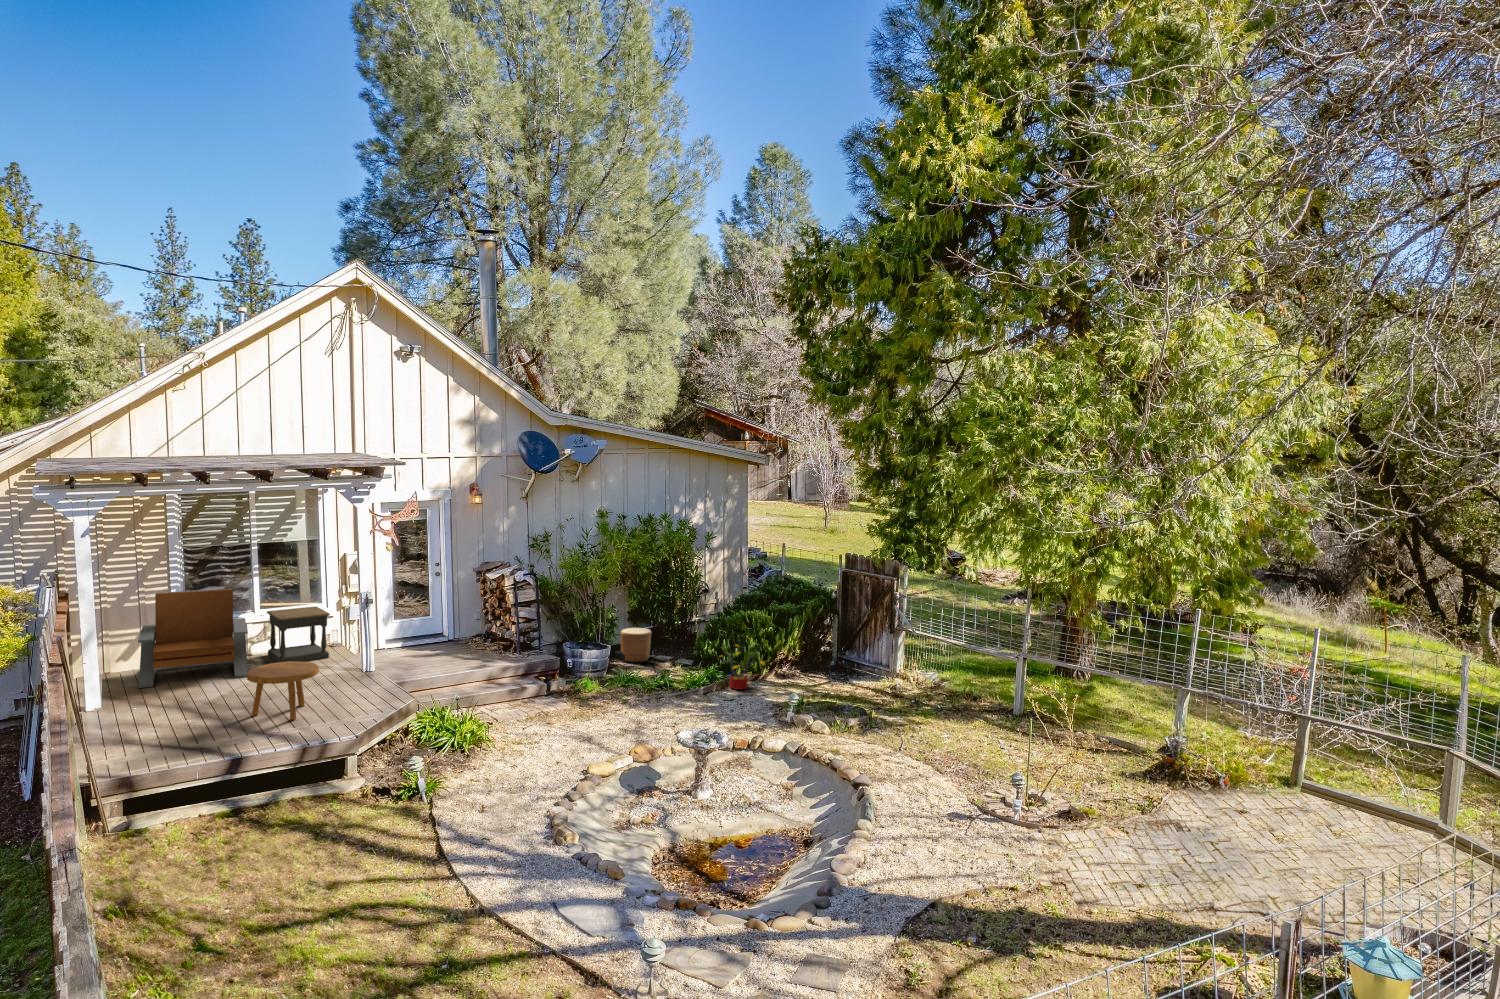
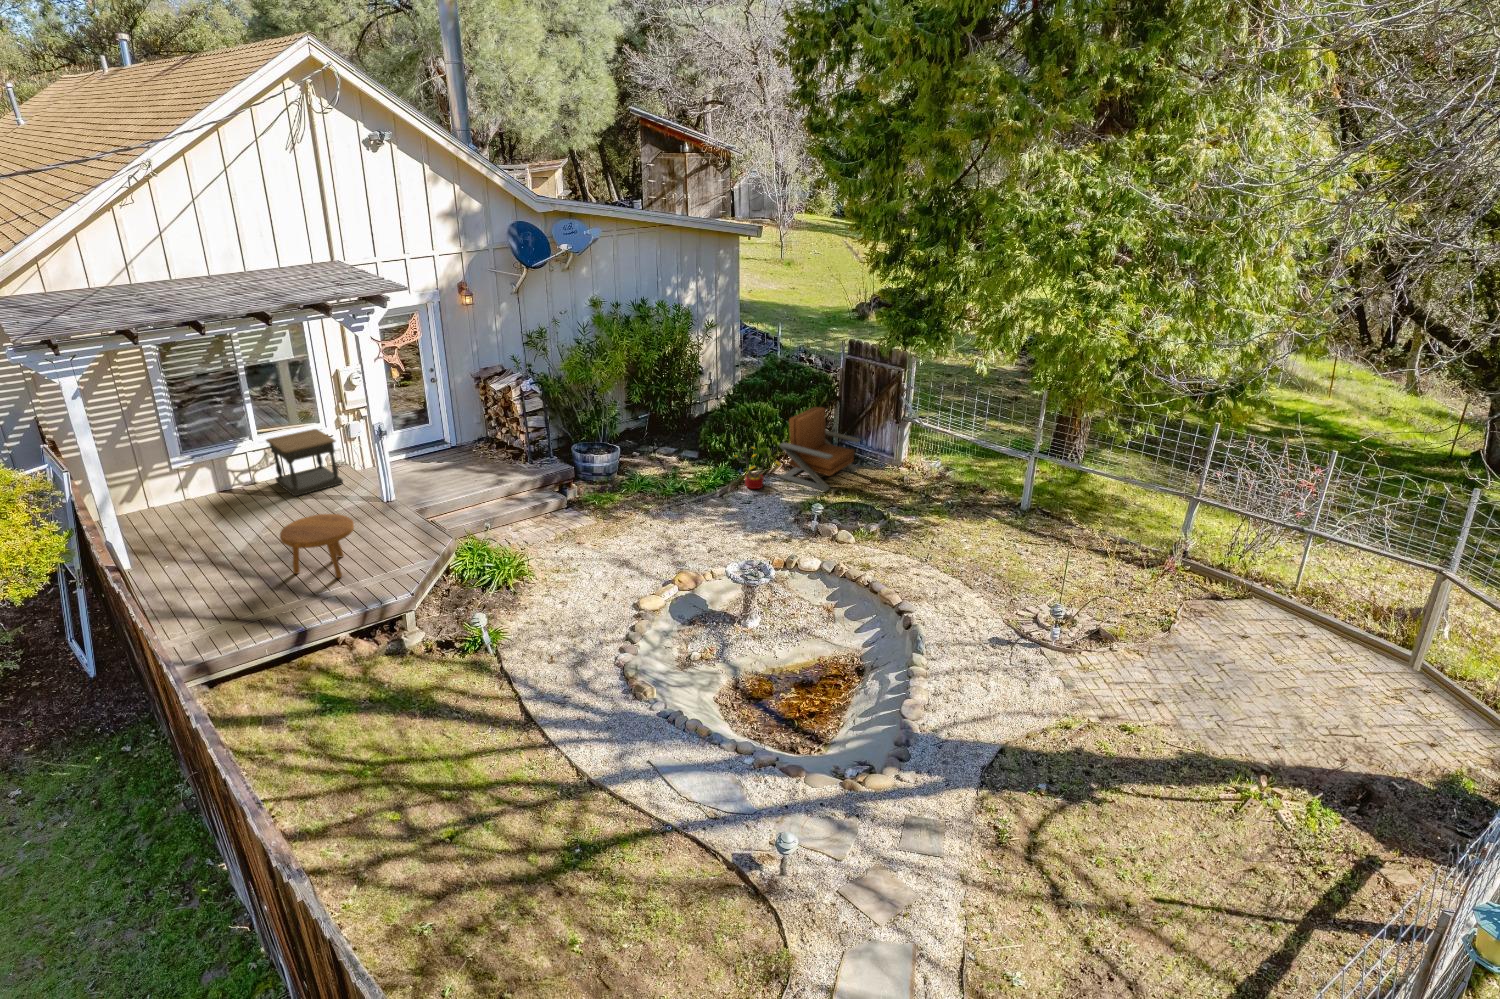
lounge chair: present [138,589,248,688] -> present [779,407,860,491]
woven basket: present [620,628,652,662] -> none [627,420,658,456]

